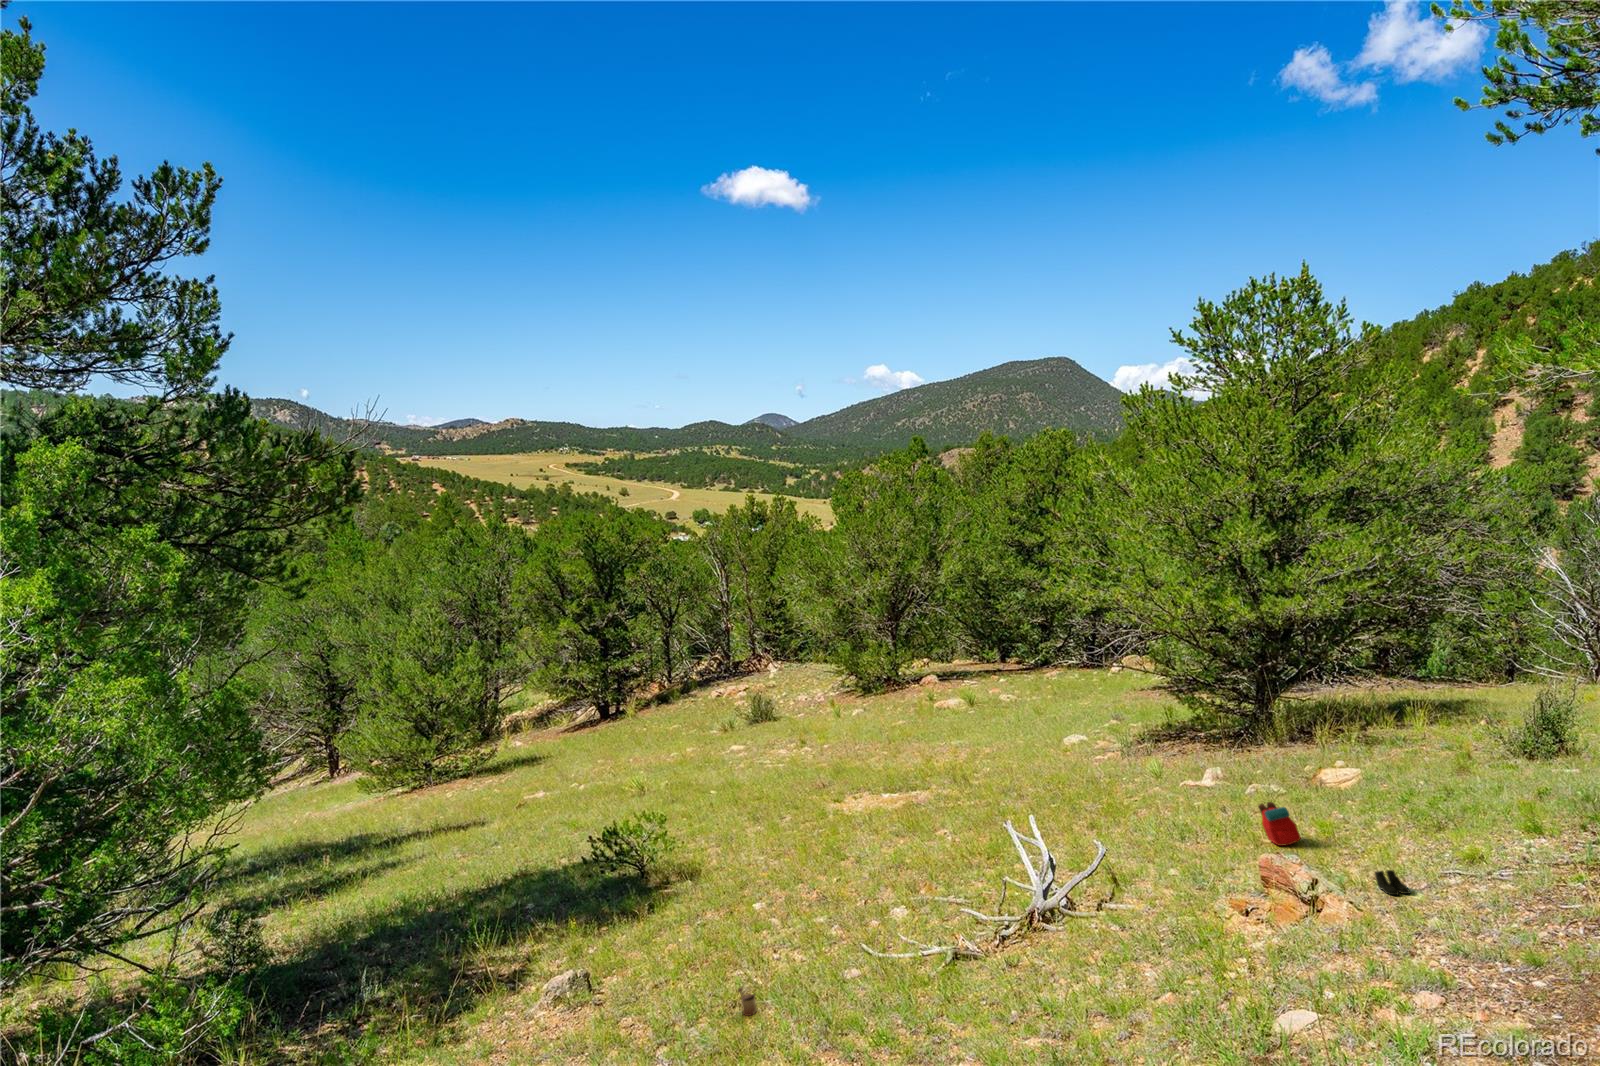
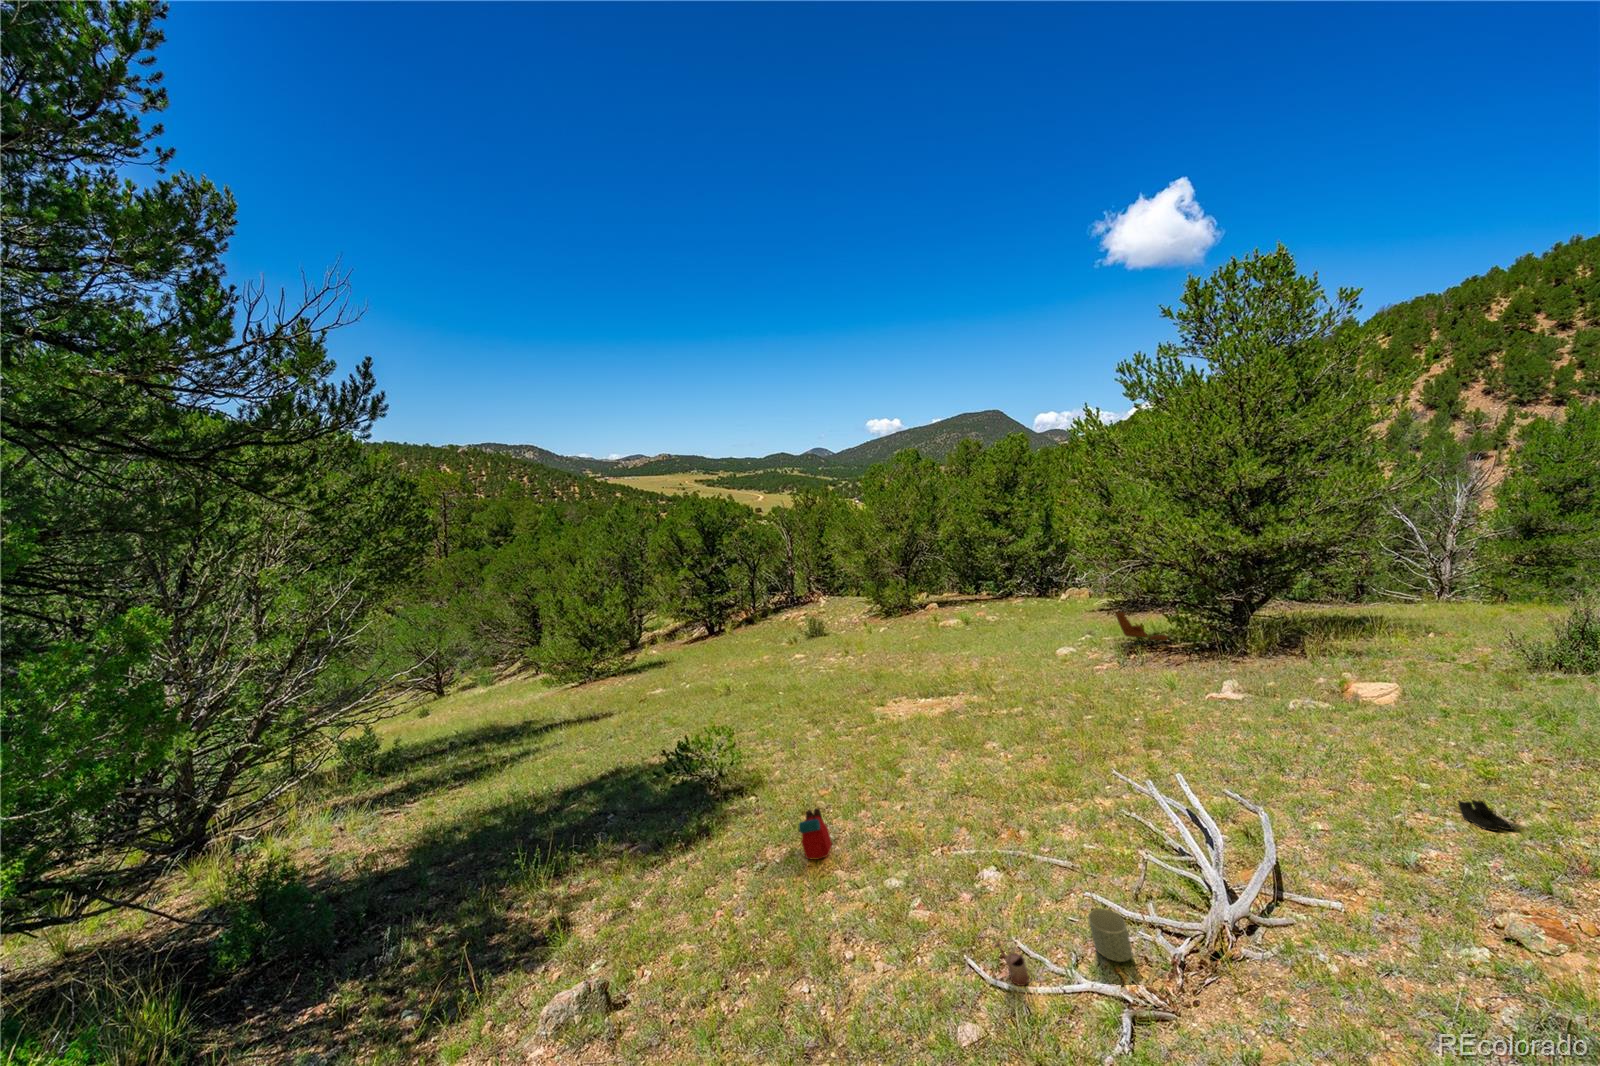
lounge chair: none [1148,689,1208,734] -> present [1116,612,1168,645]
backpack: present [1258,802,1301,846] -> present [799,808,832,859]
planter: none [1021,966,1056,1006] -> present [1088,909,1132,962]
watering can: present [738,988,757,1016] -> present [995,942,1033,986]

